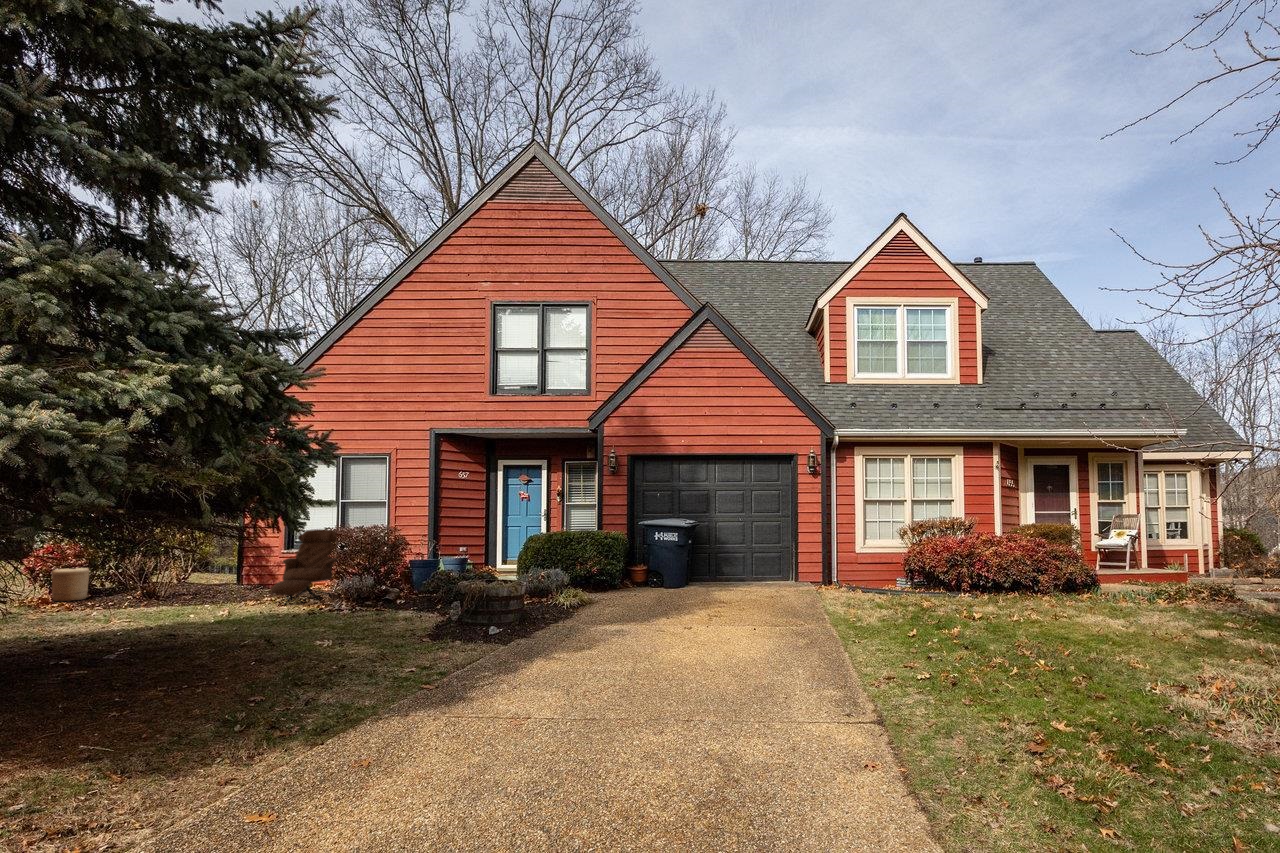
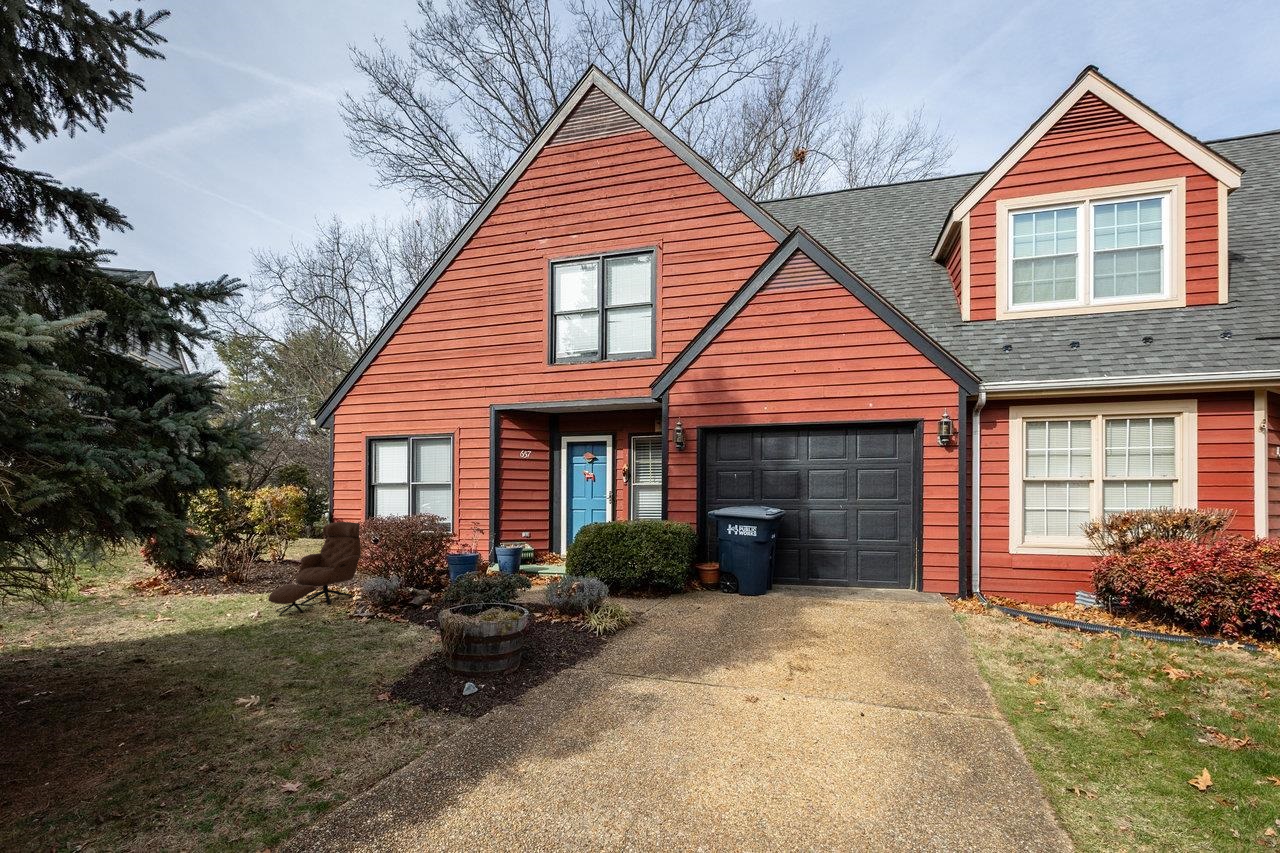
woven basket: present [52,568,89,601] -> none [108,558,148,594]

